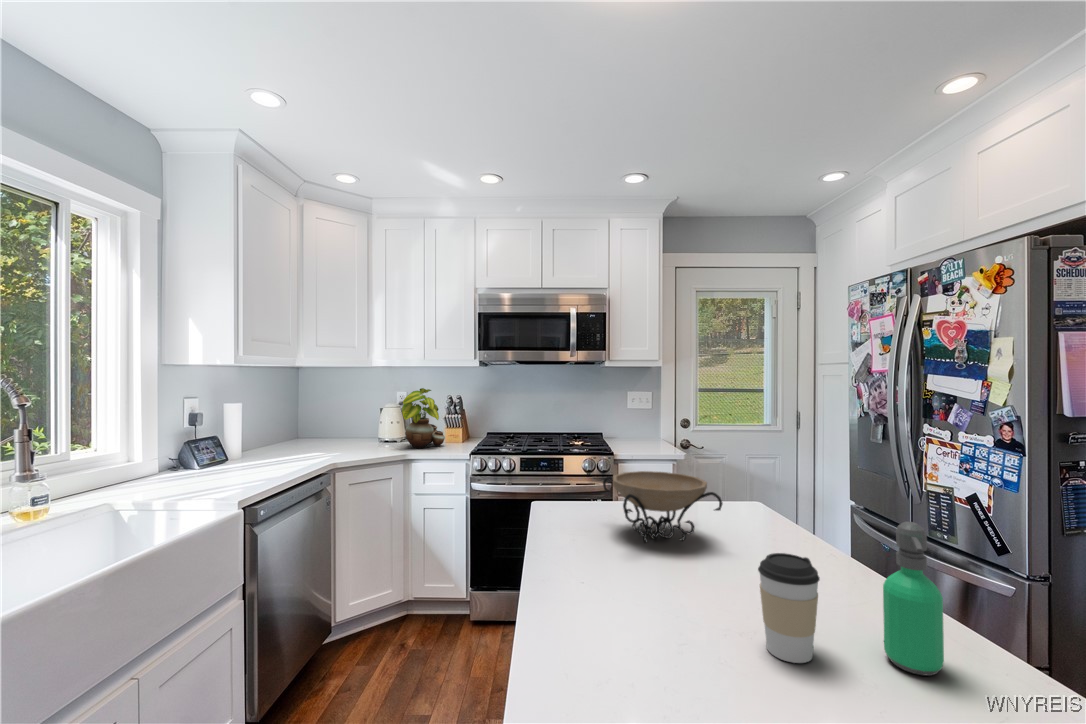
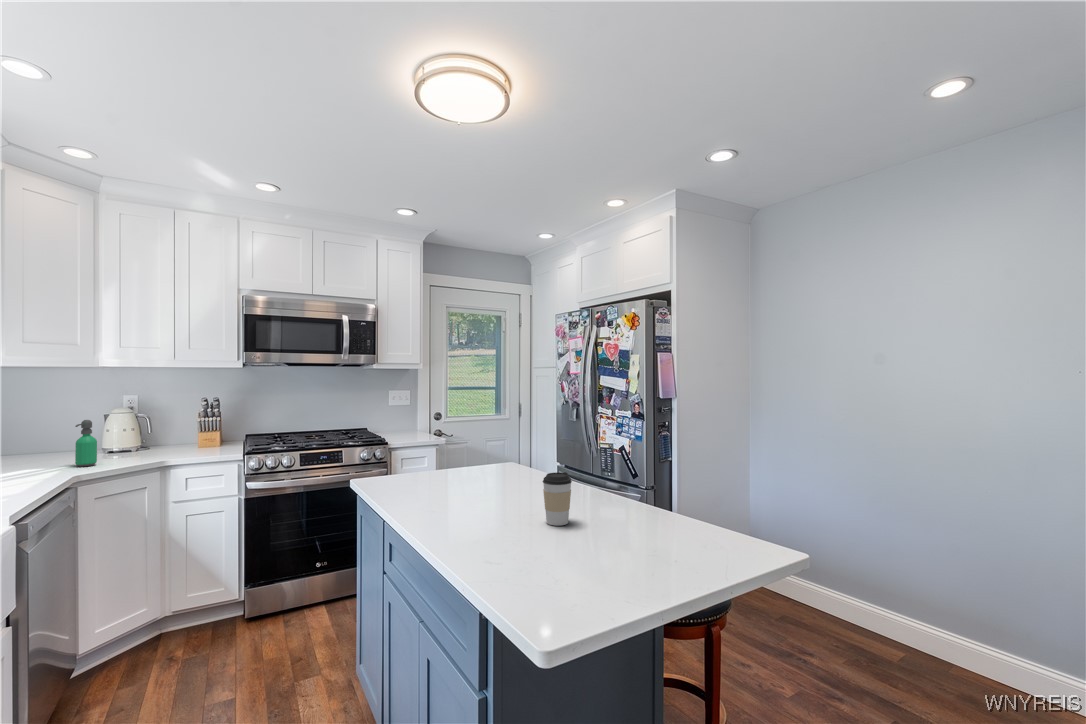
potted plant: present [402,388,445,448] -> none [155,392,206,455]
decorative bowl: present [603,471,722,542] -> none [419,445,506,492]
soap dispenser: present [883,522,944,676] -> present [75,420,97,467]

